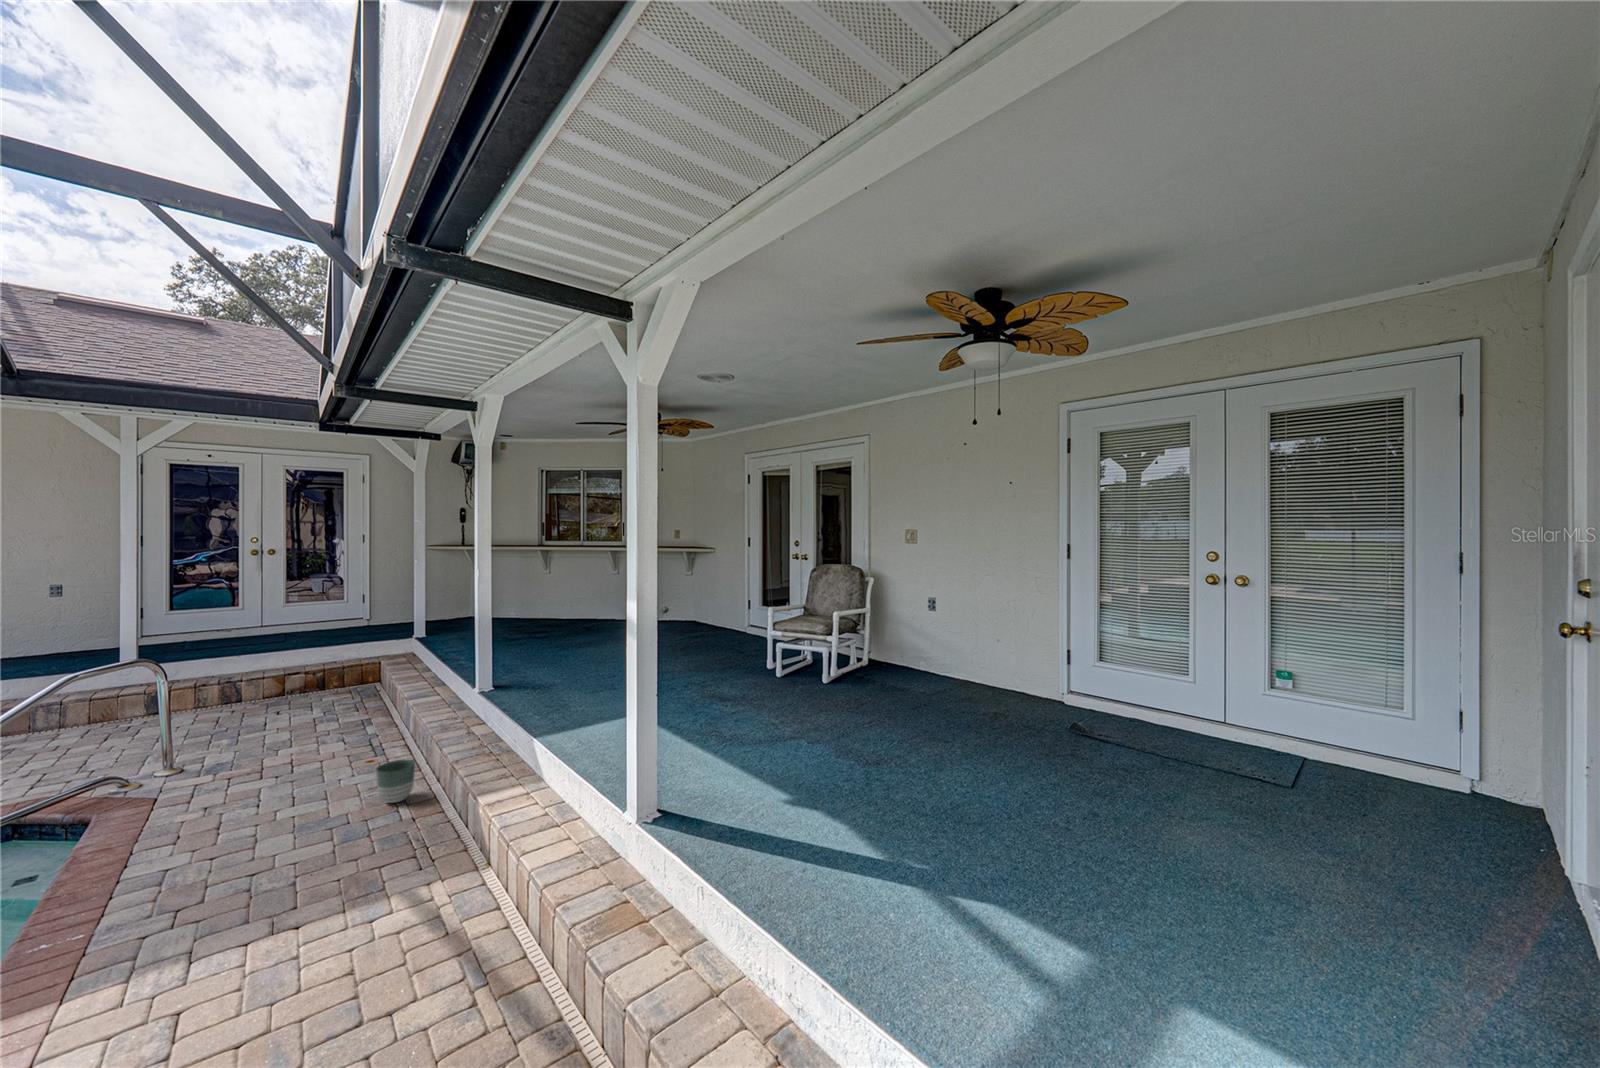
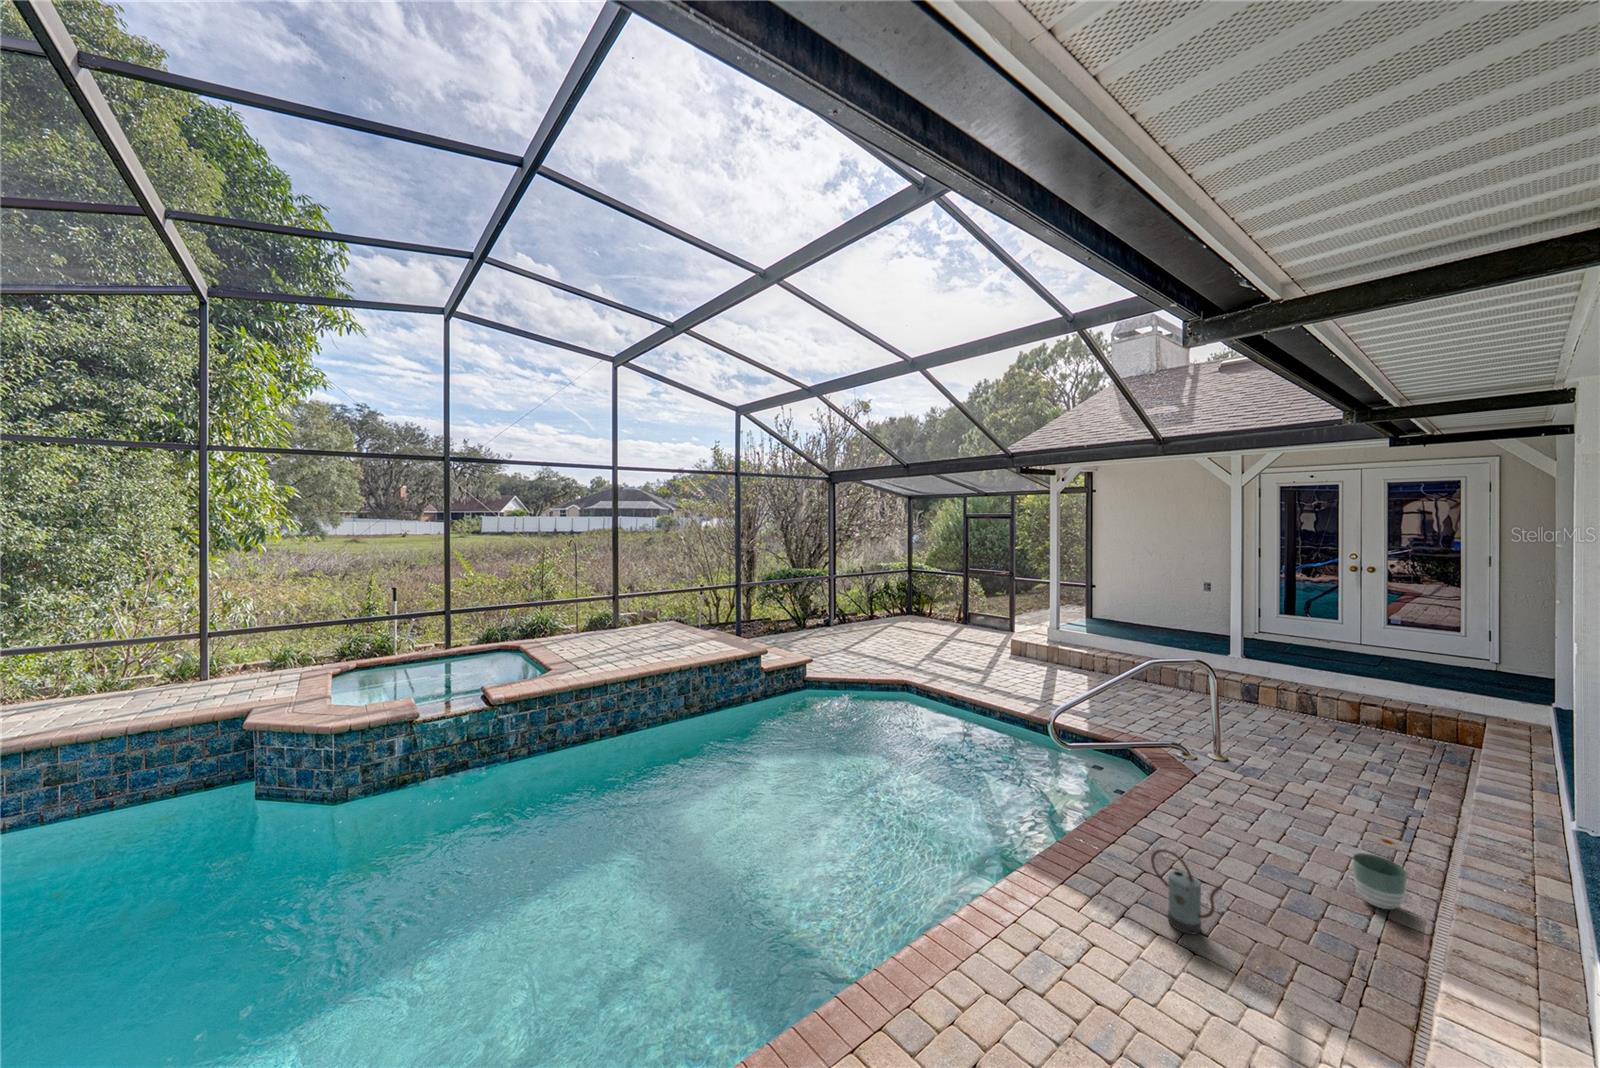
watering can: none [217,839,314,927] -> present [1151,849,1222,935]

